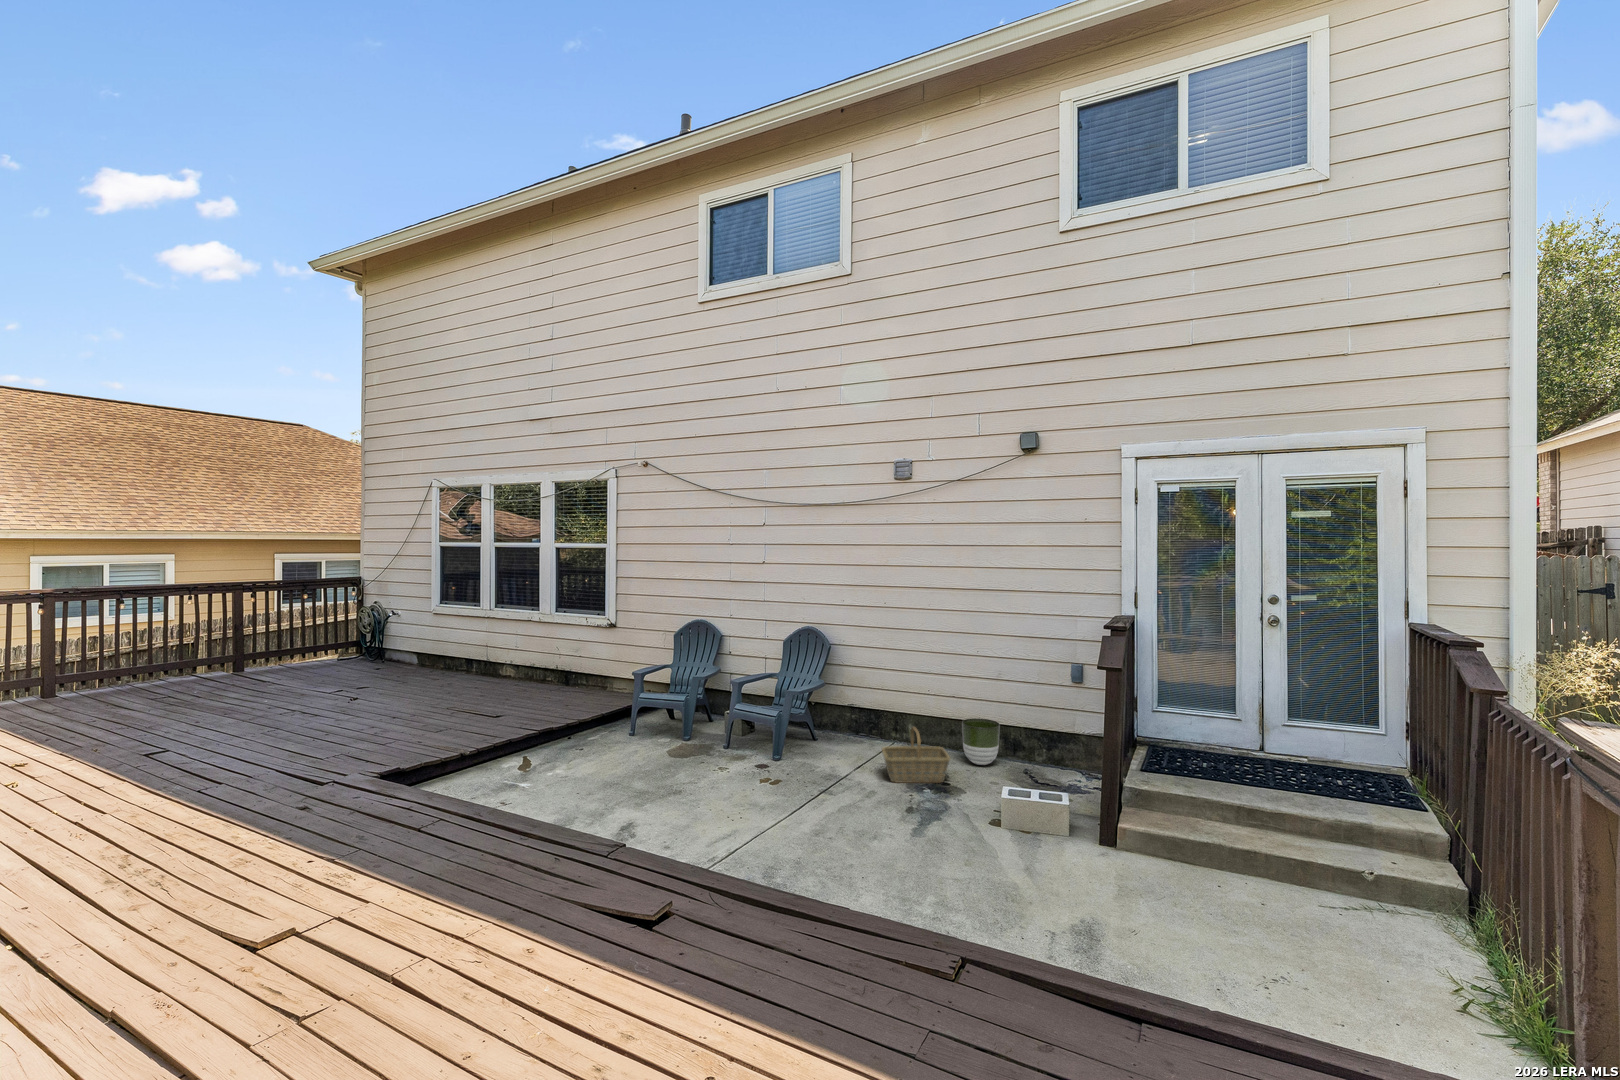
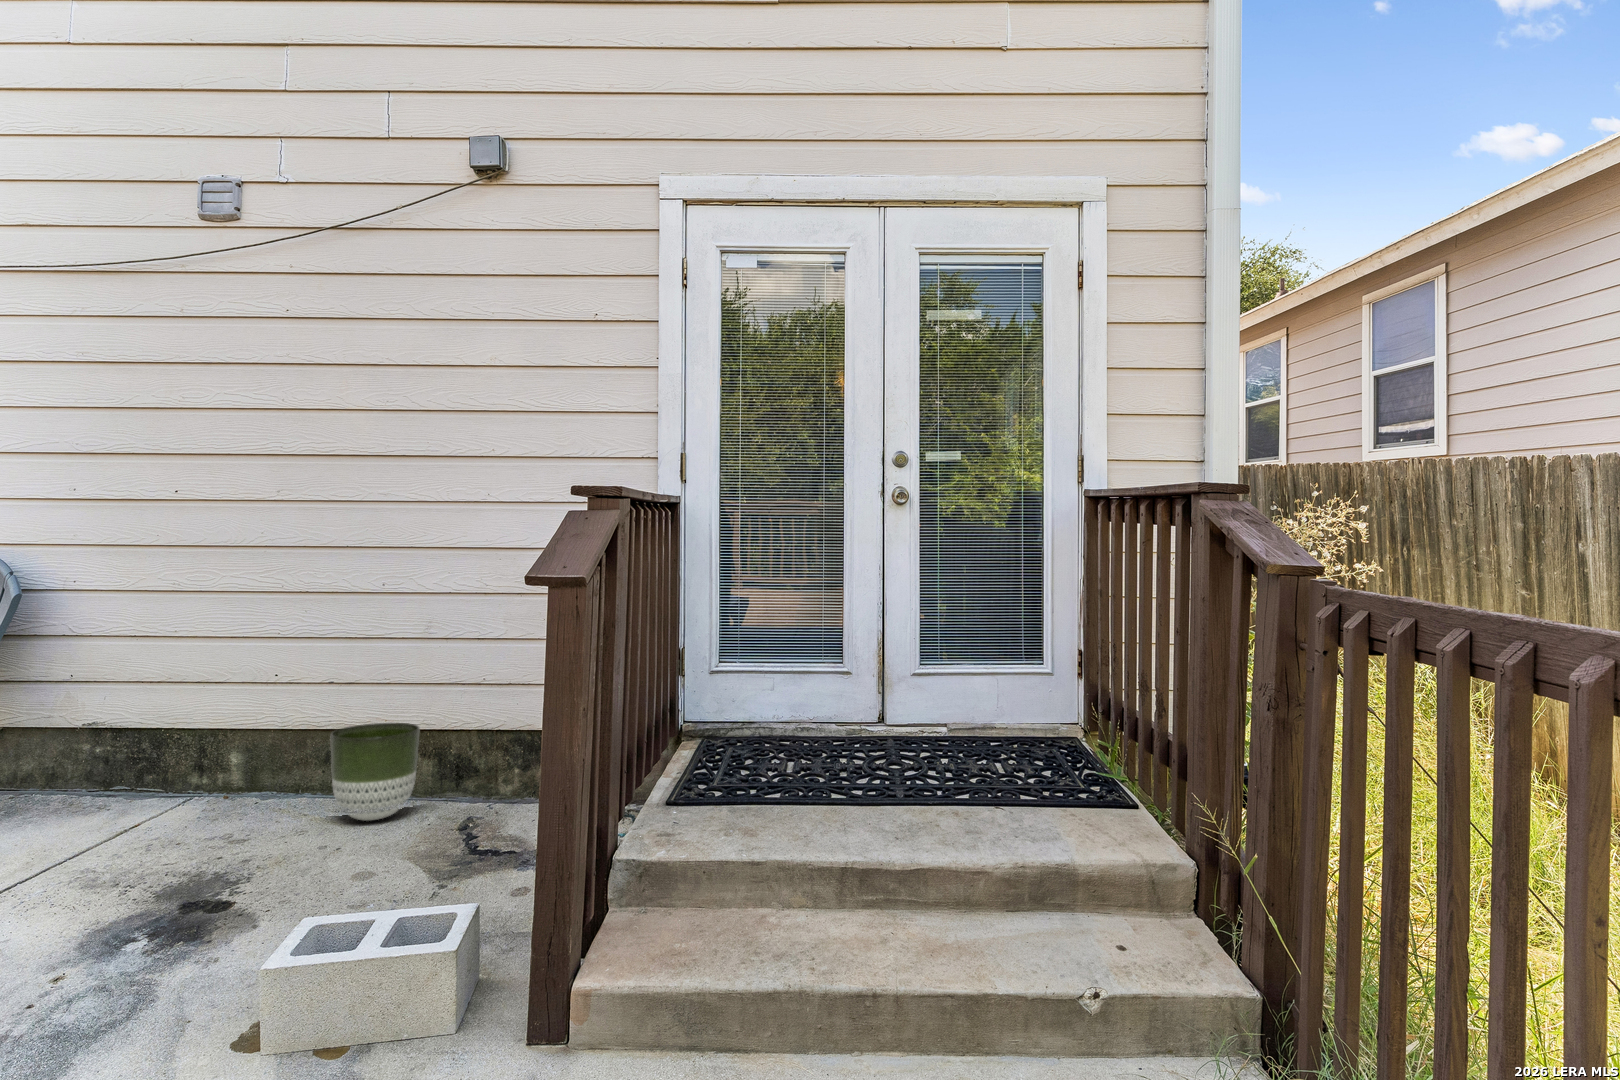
basket: present [882,727,951,783] -> none [47,749,259,896]

